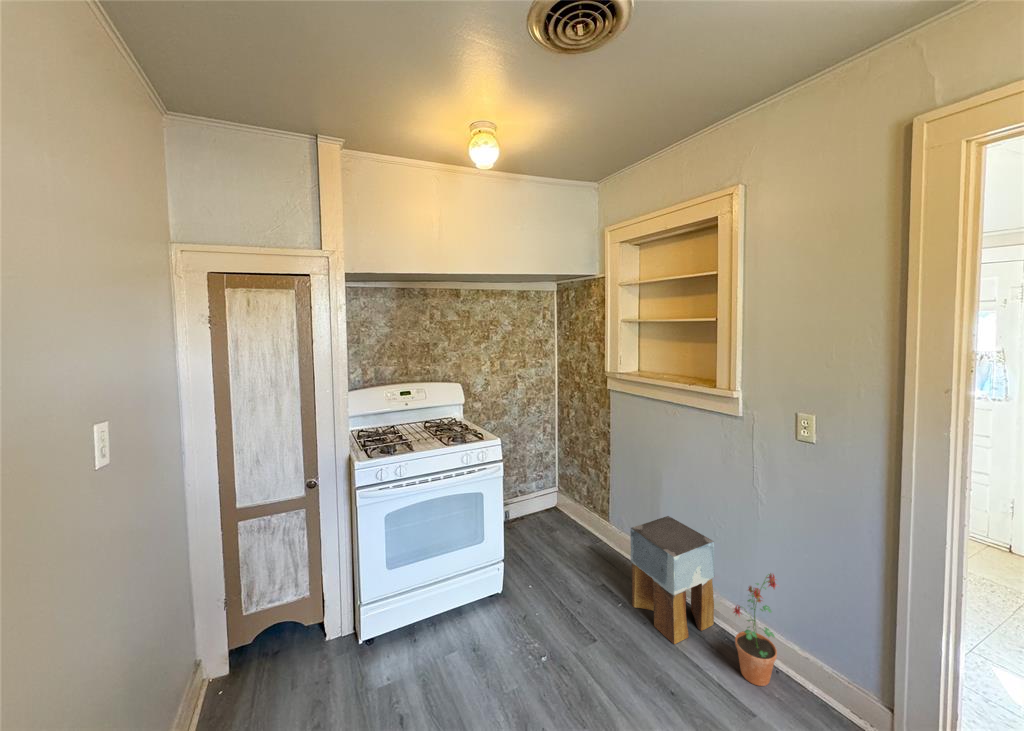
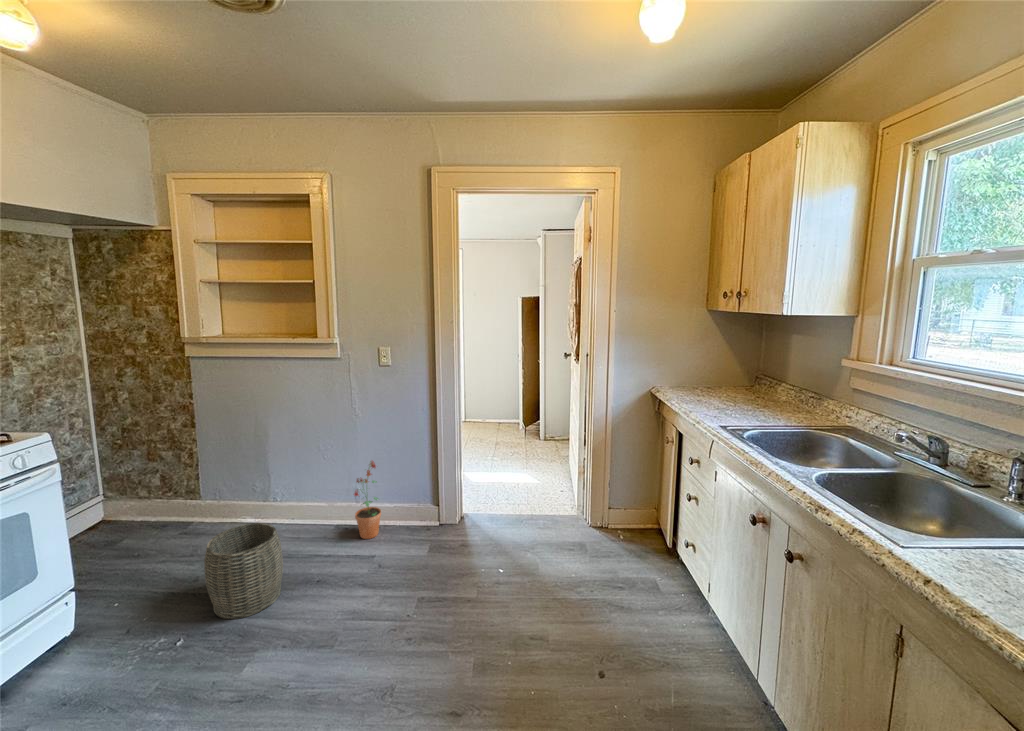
stool: present [631,516,714,644] -> none [255,459,331,550]
woven basket: none [550,579,622,692] -> present [204,523,283,619]

